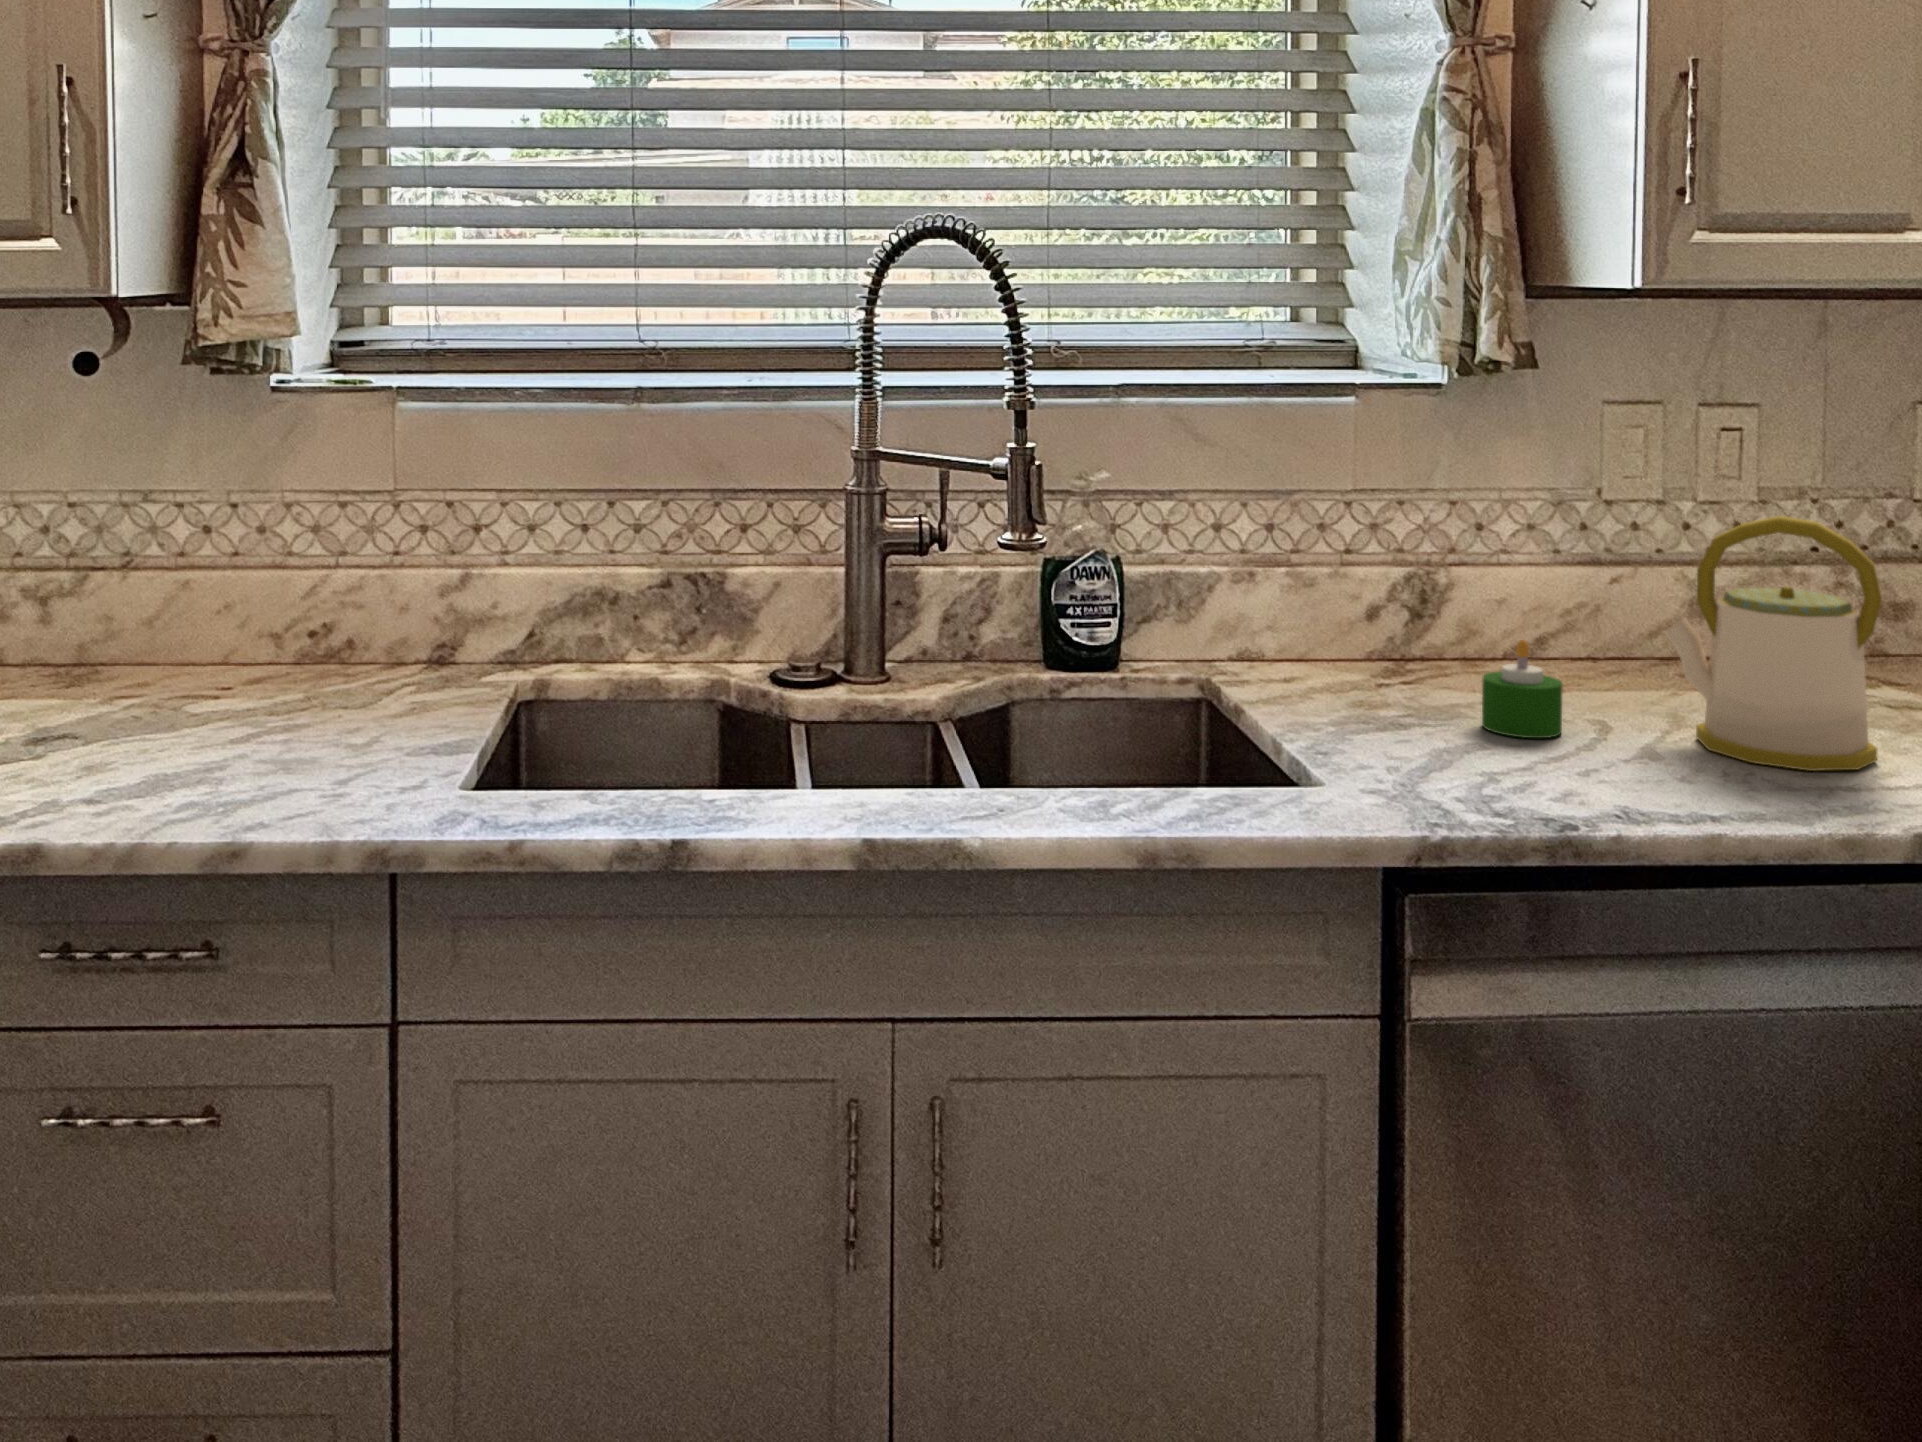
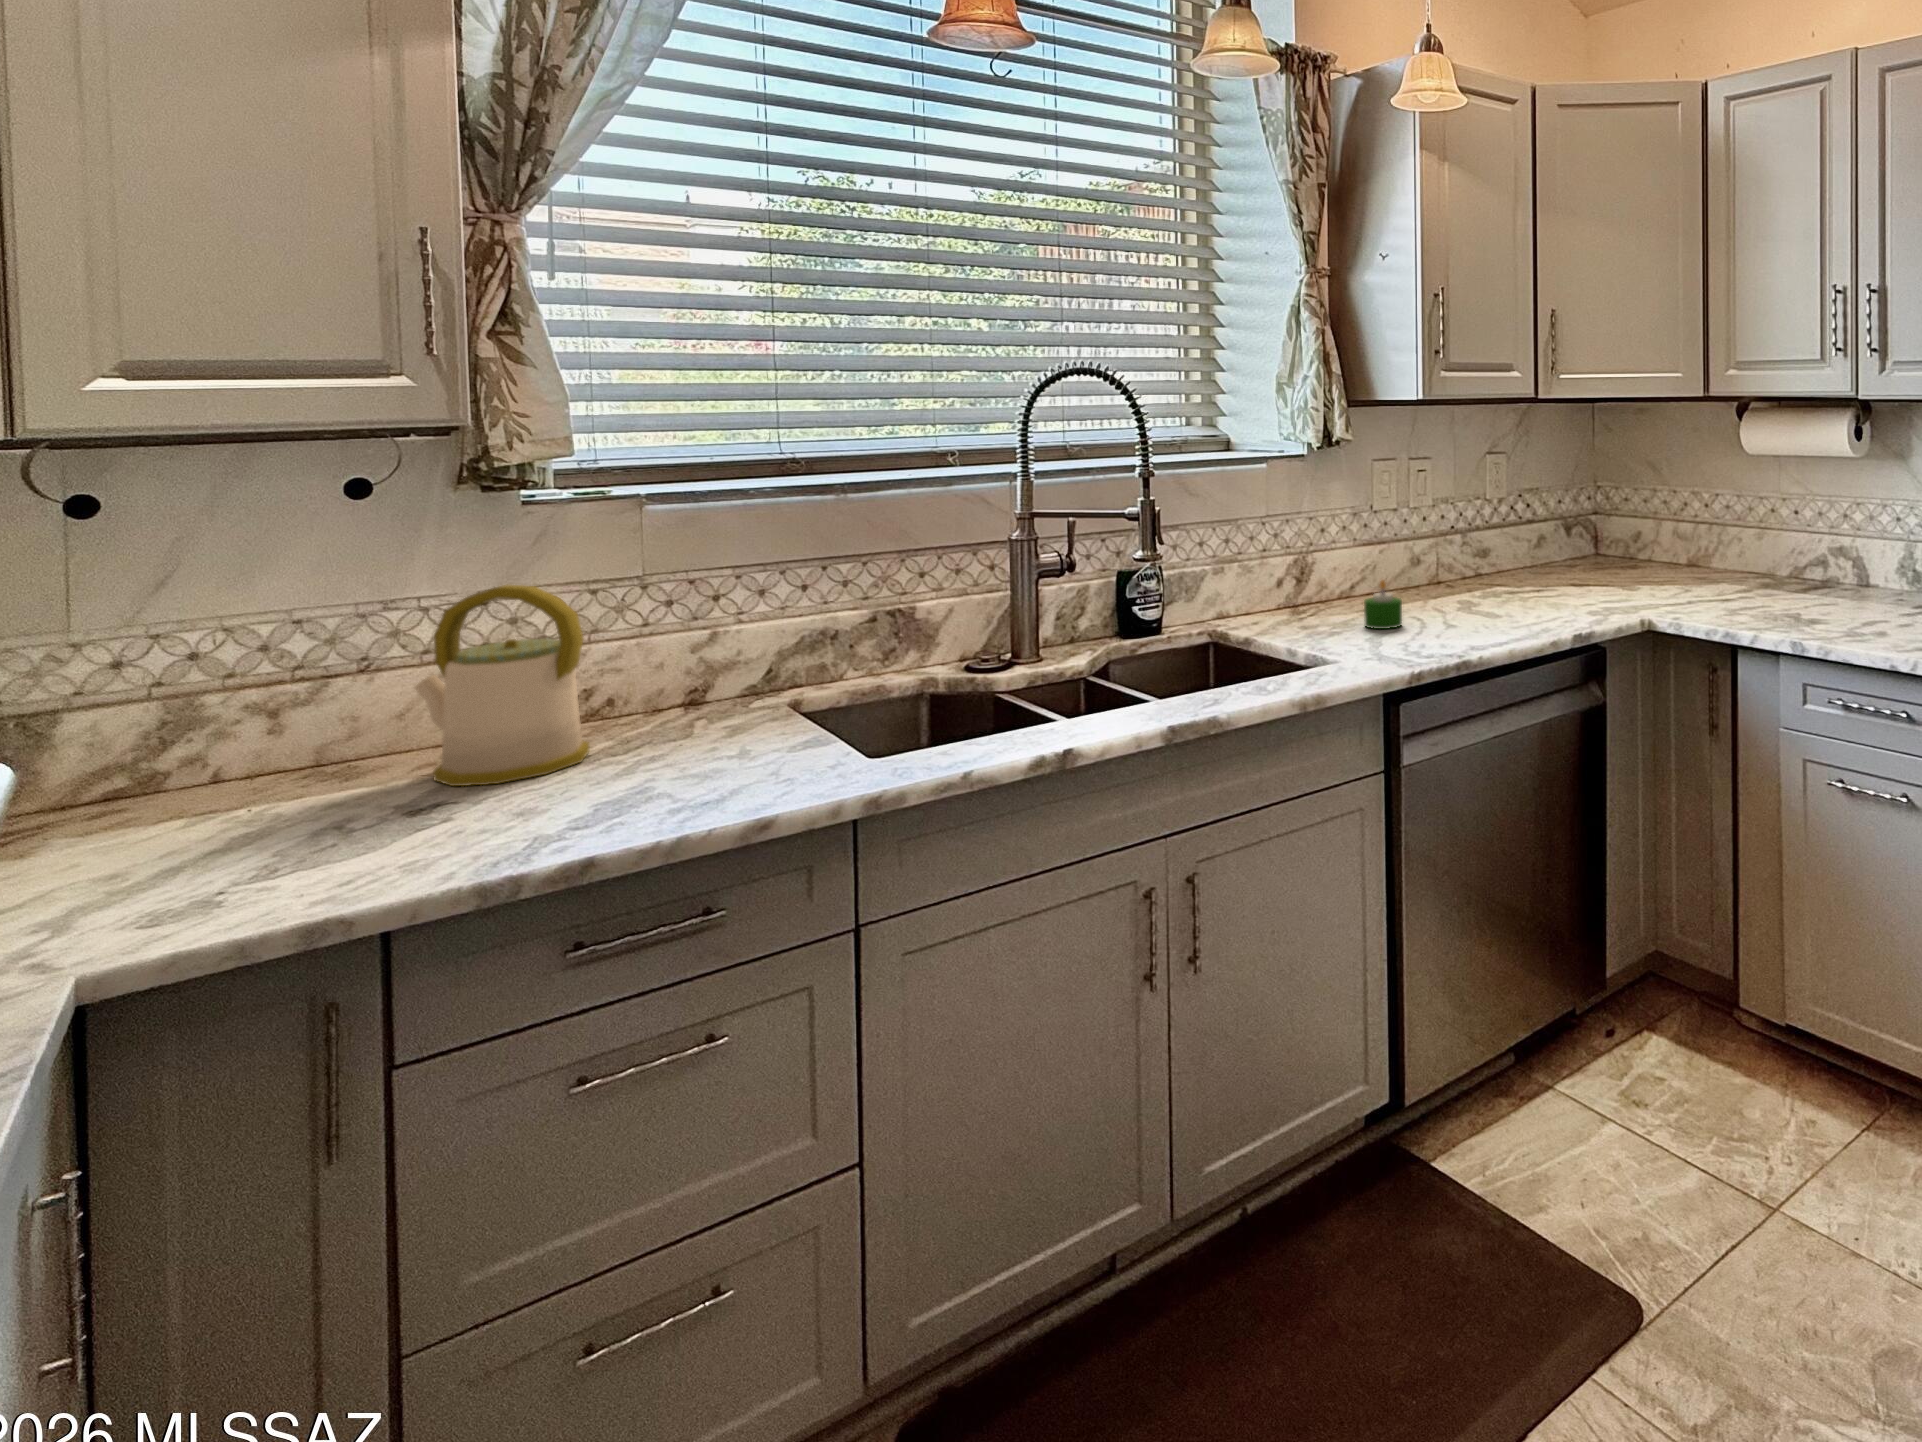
kettle: present [1664,516,1882,771] -> present [415,584,589,786]

